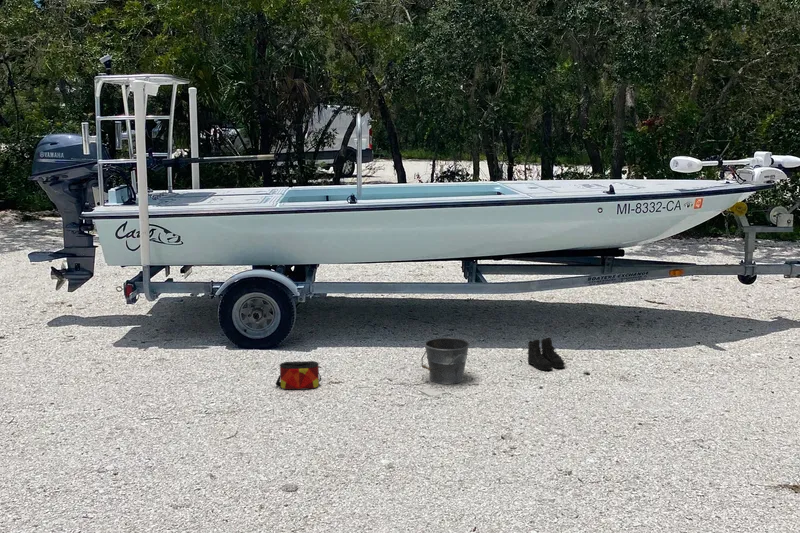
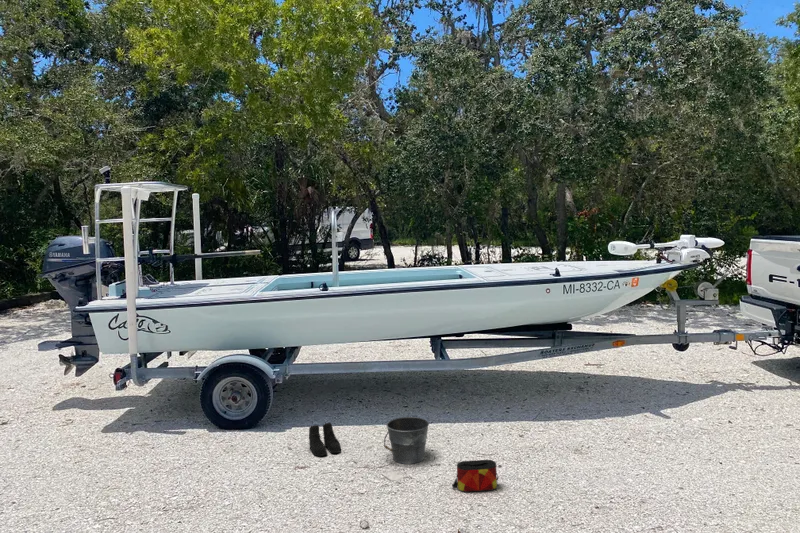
boots: present [528,338,564,370] -> present [309,423,341,456]
bag: present [276,361,321,390] -> present [452,460,498,492]

